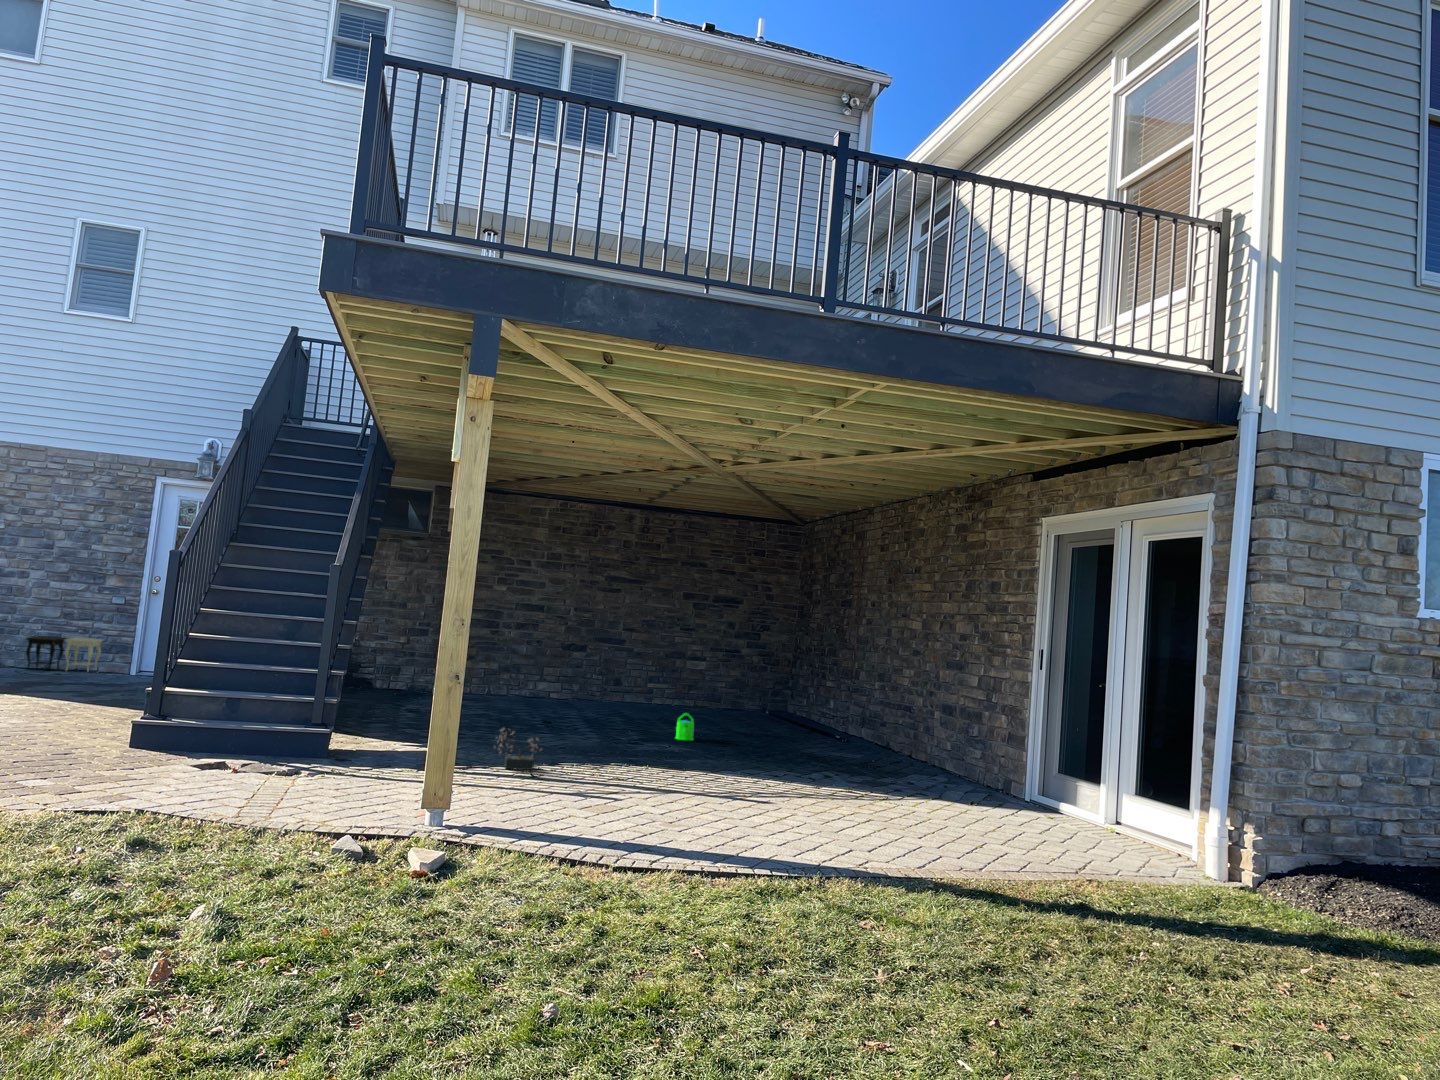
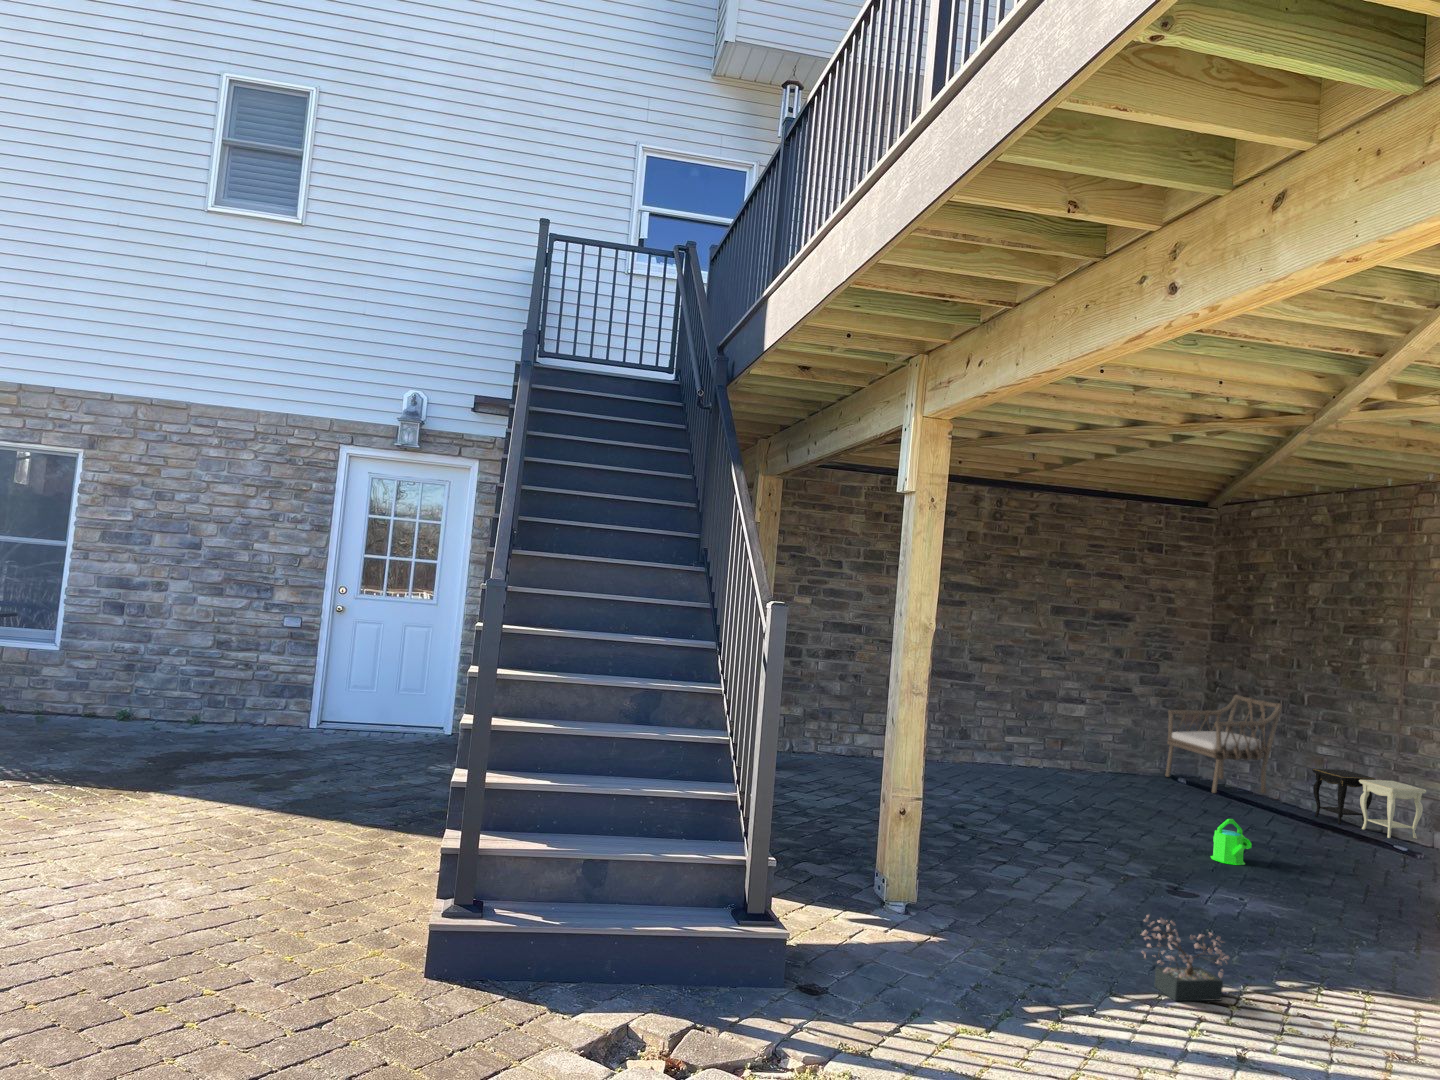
side table: present [26,636,103,672] -> present [1312,769,1426,839]
armchair: none [751,654,820,720] -> present [1165,695,1282,793]

